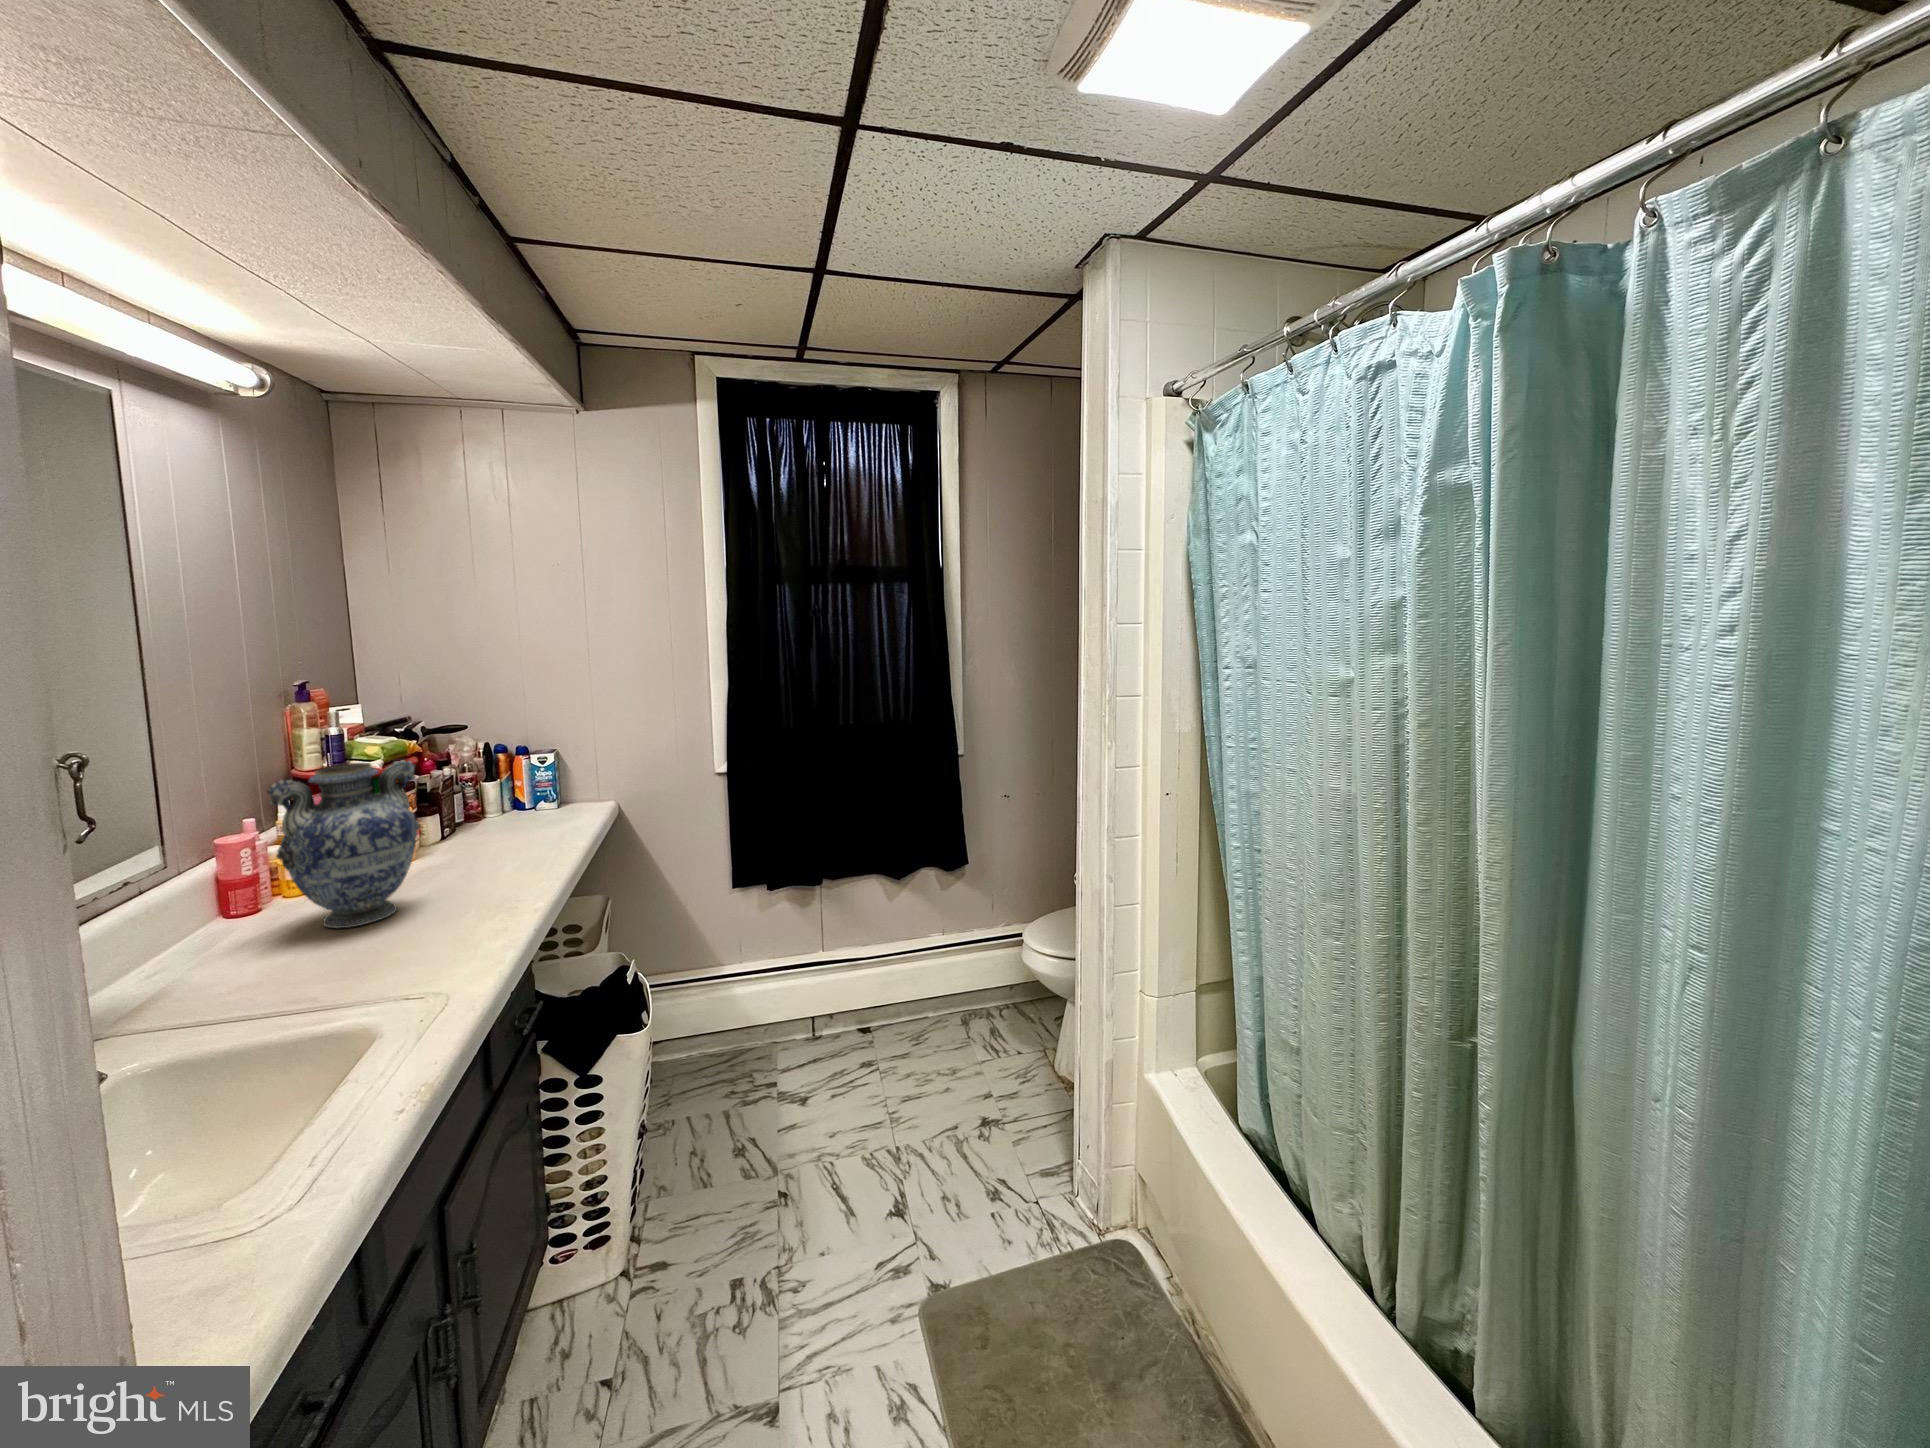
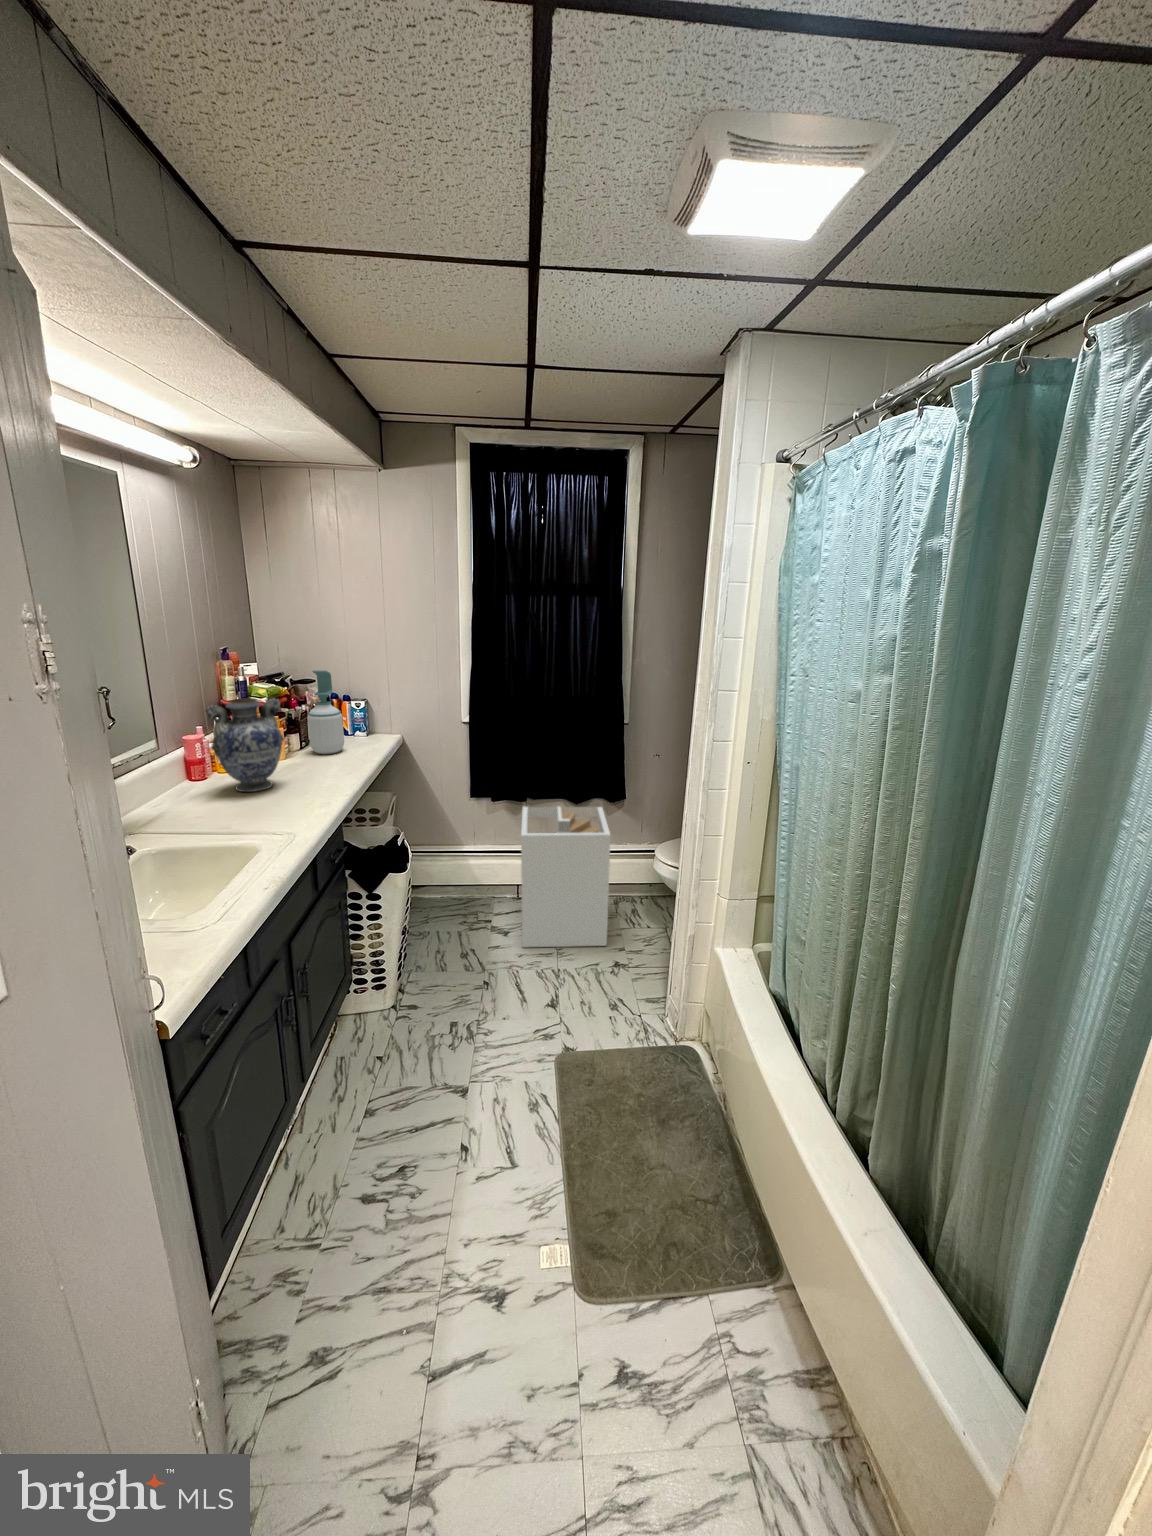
soap bottle: none [458,710,524,845] -> present [307,670,344,754]
laundry hamper: none [816,879,962,1119] -> present [521,806,610,947]

